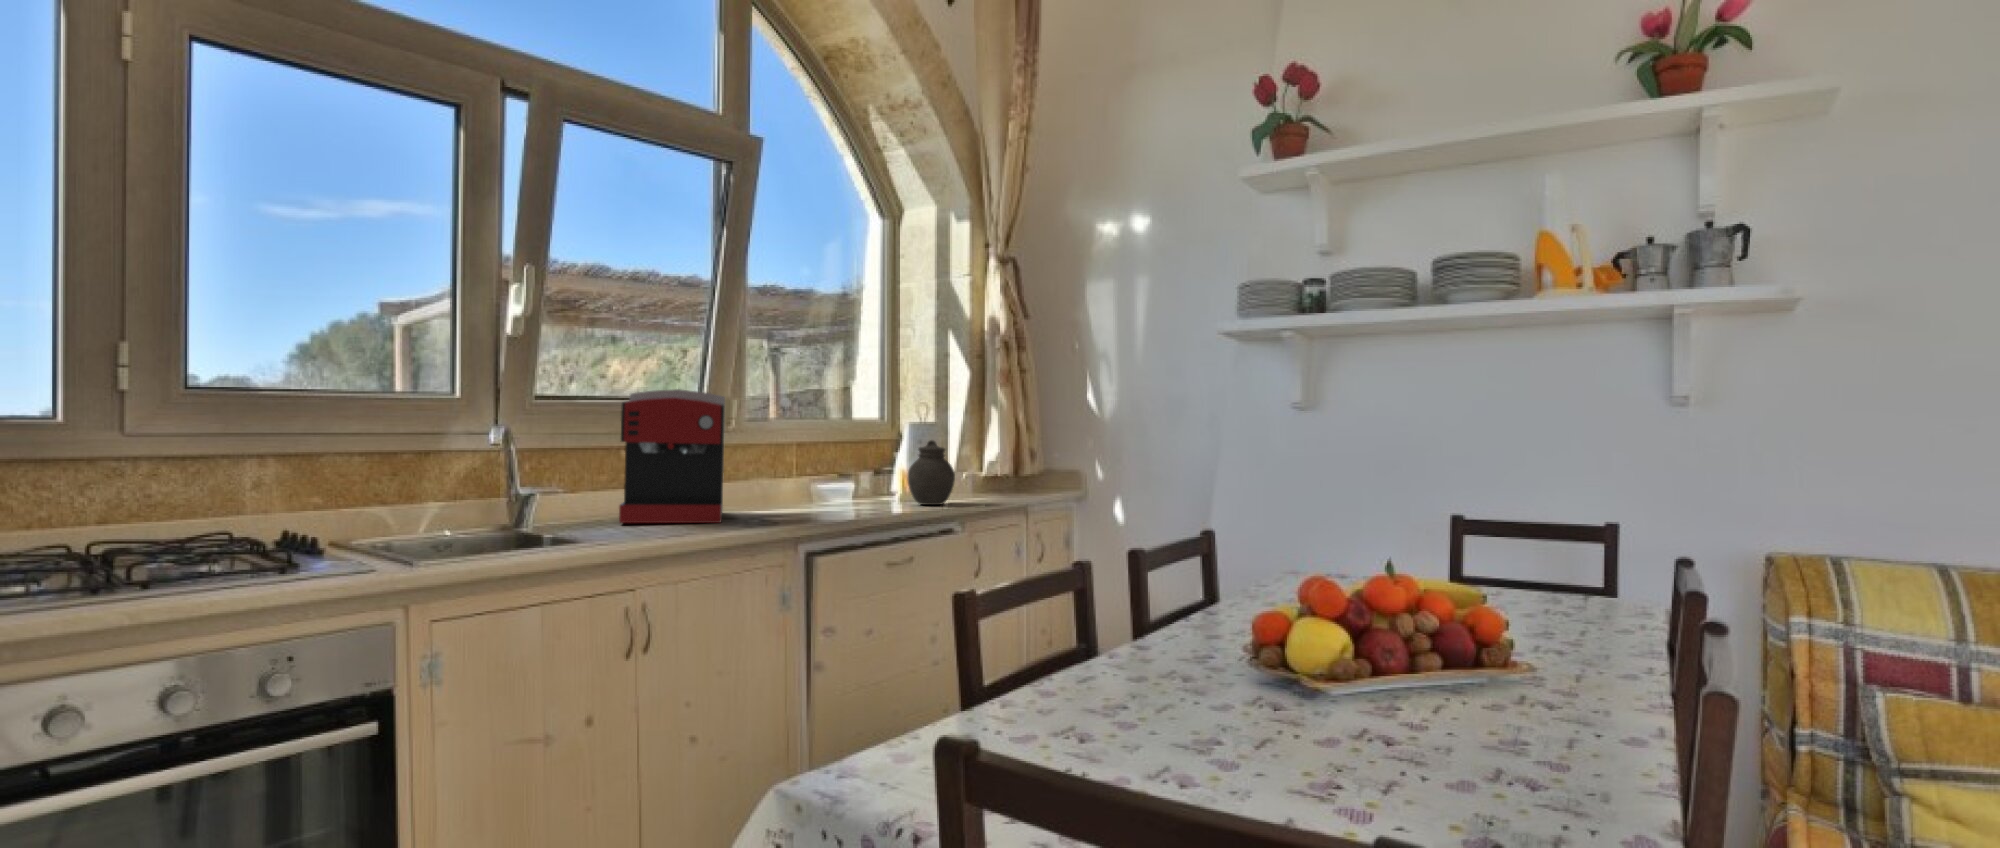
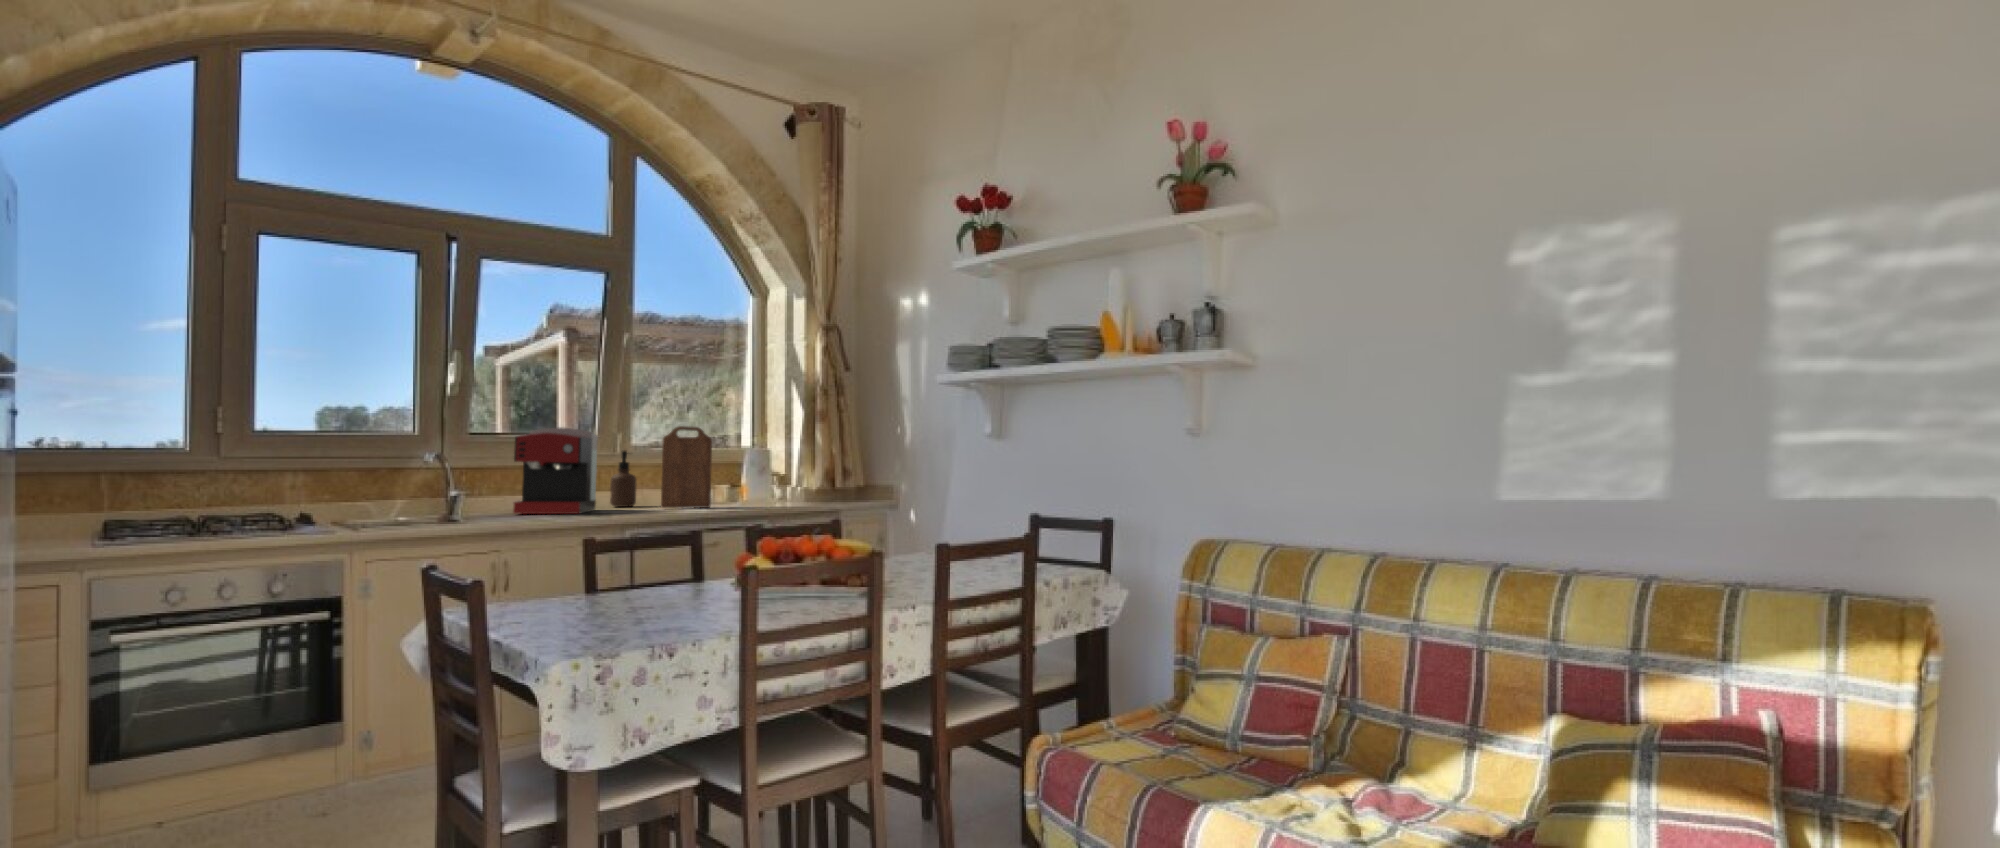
cutting board: none [821,390,890,510] -> present [661,426,712,508]
soap dispenser: none [729,424,766,506] -> present [610,451,637,507]
jar: present [908,440,955,505] -> none [731,460,765,506]

